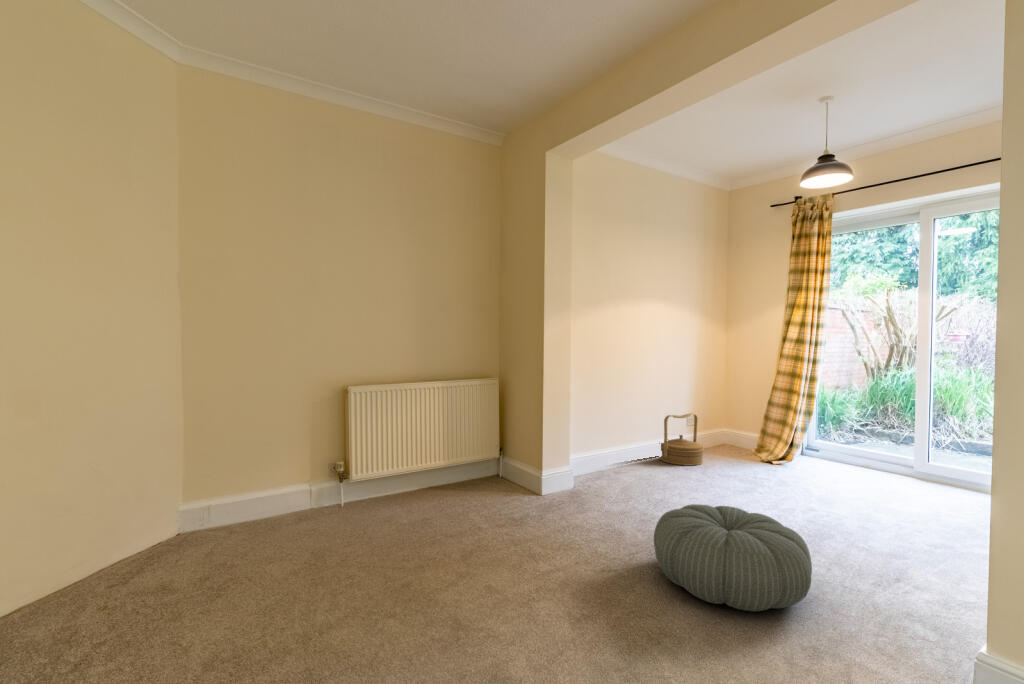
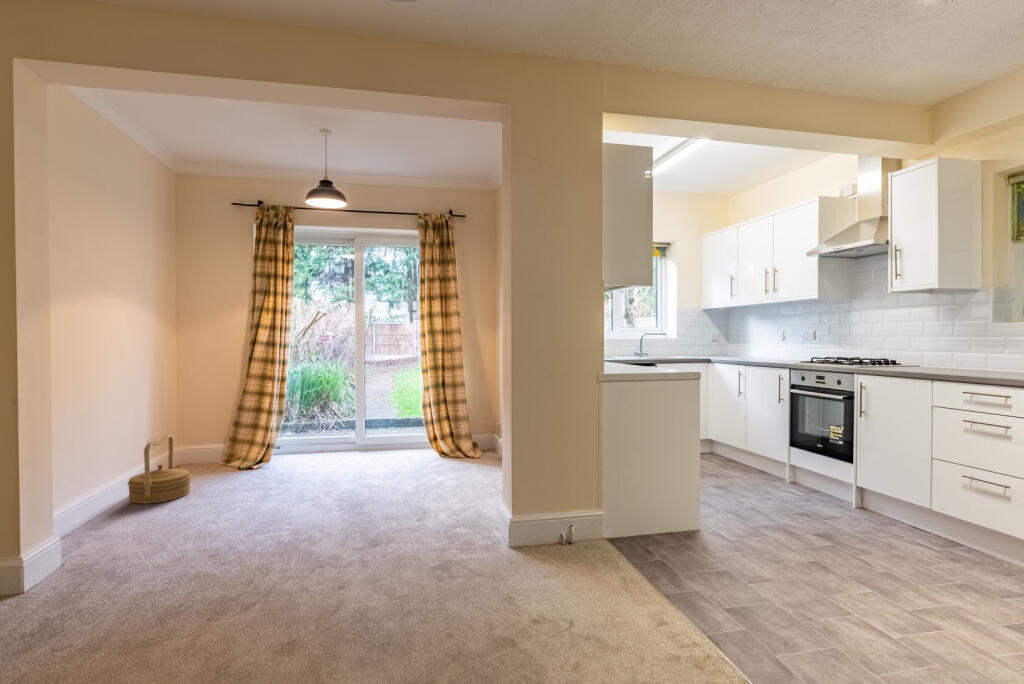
pouf: present [654,504,812,611] -> none [311,505,443,596]

